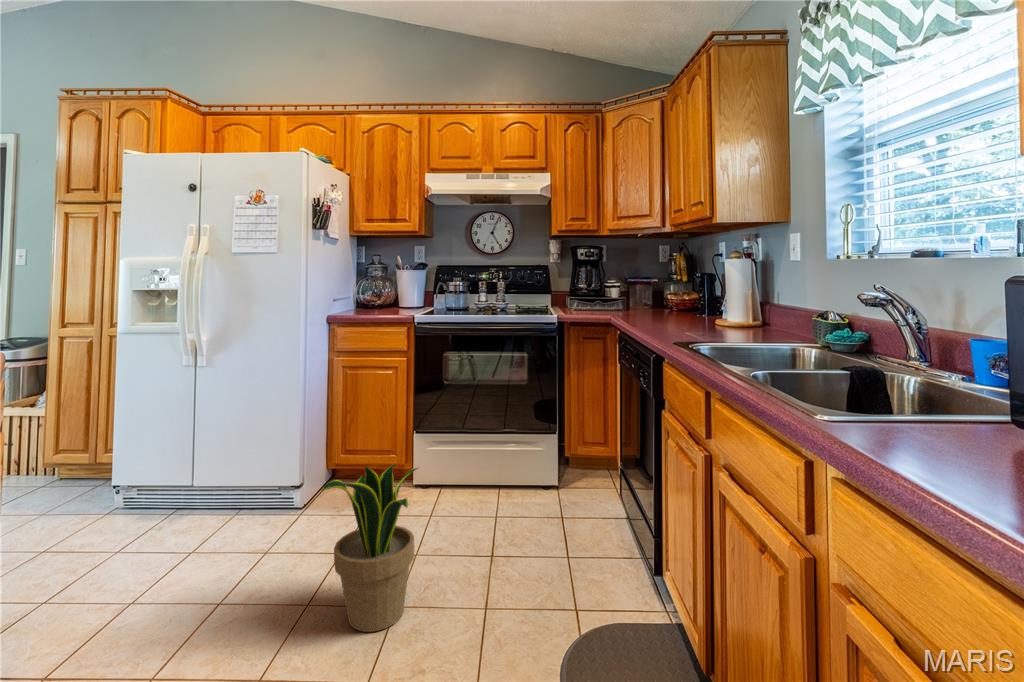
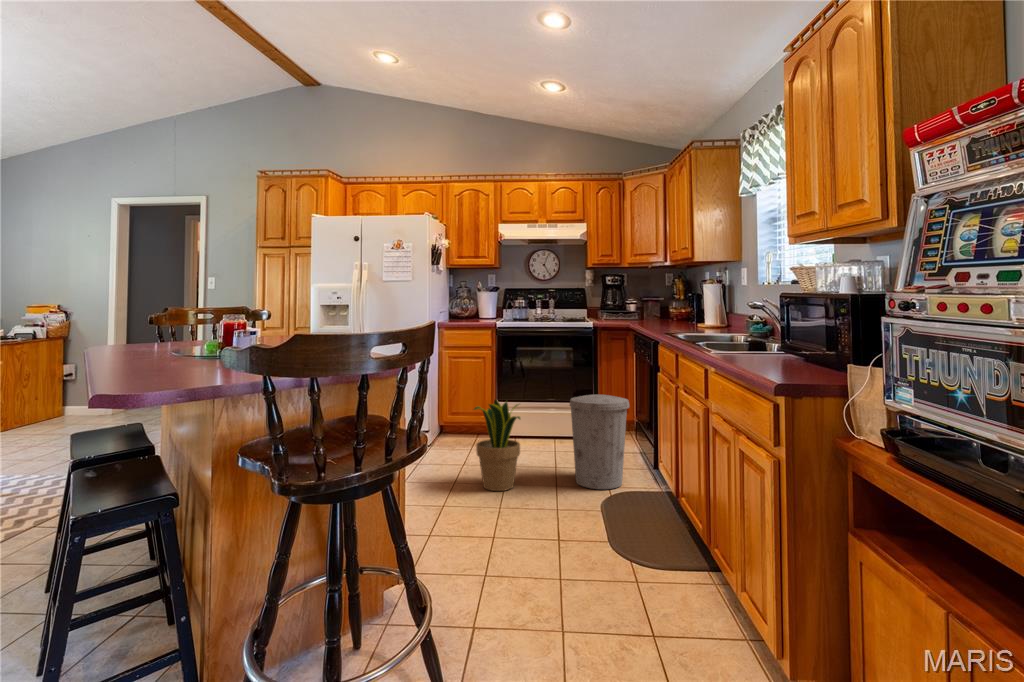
trash can: none [503,446,605,622] -> present [570,394,629,489]

